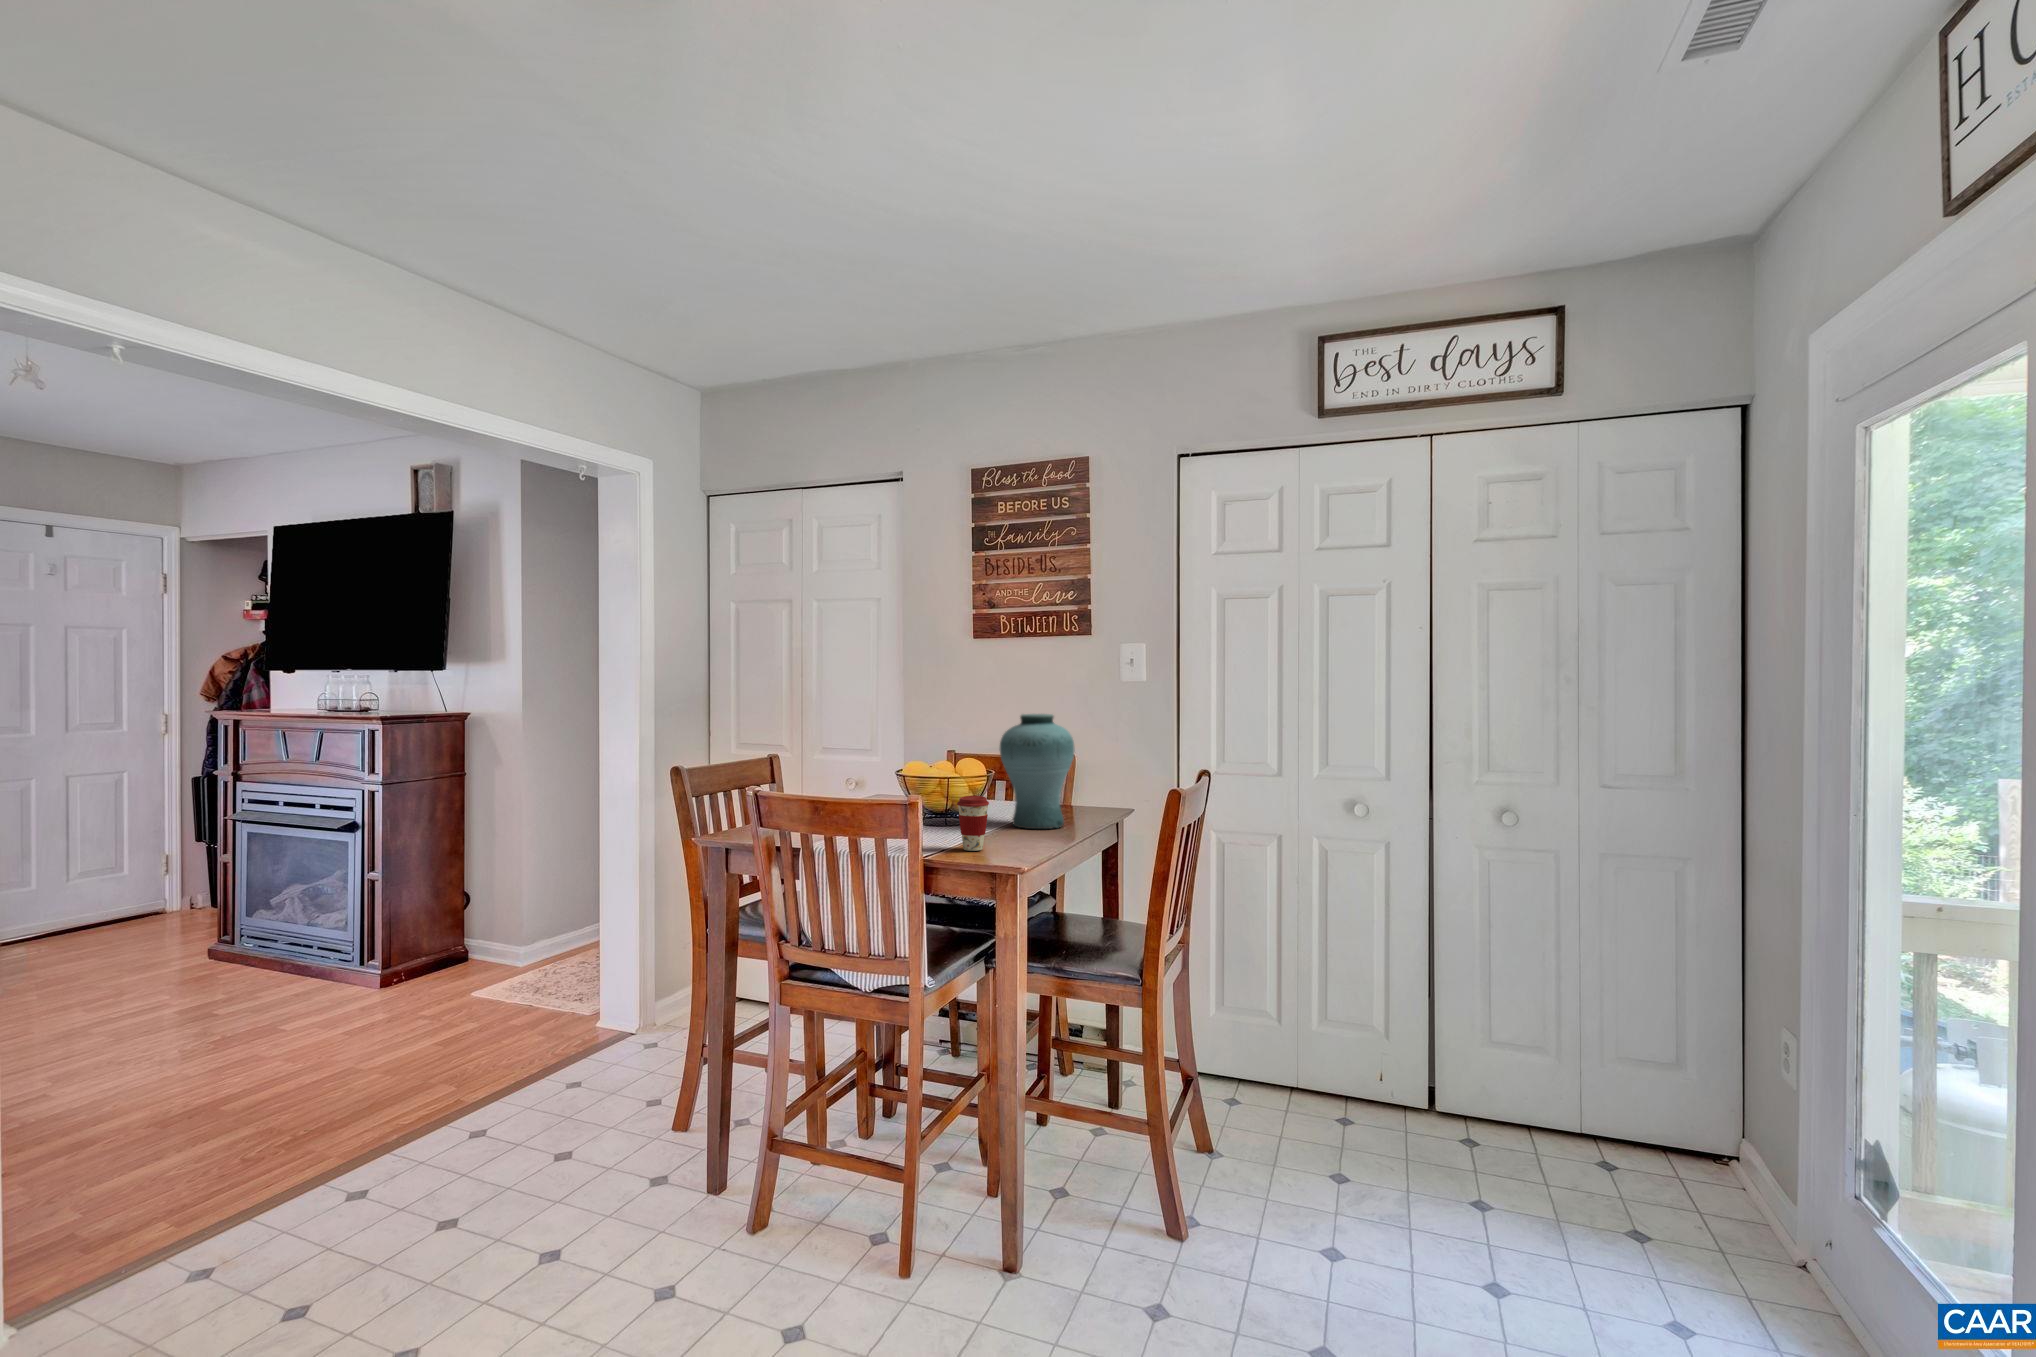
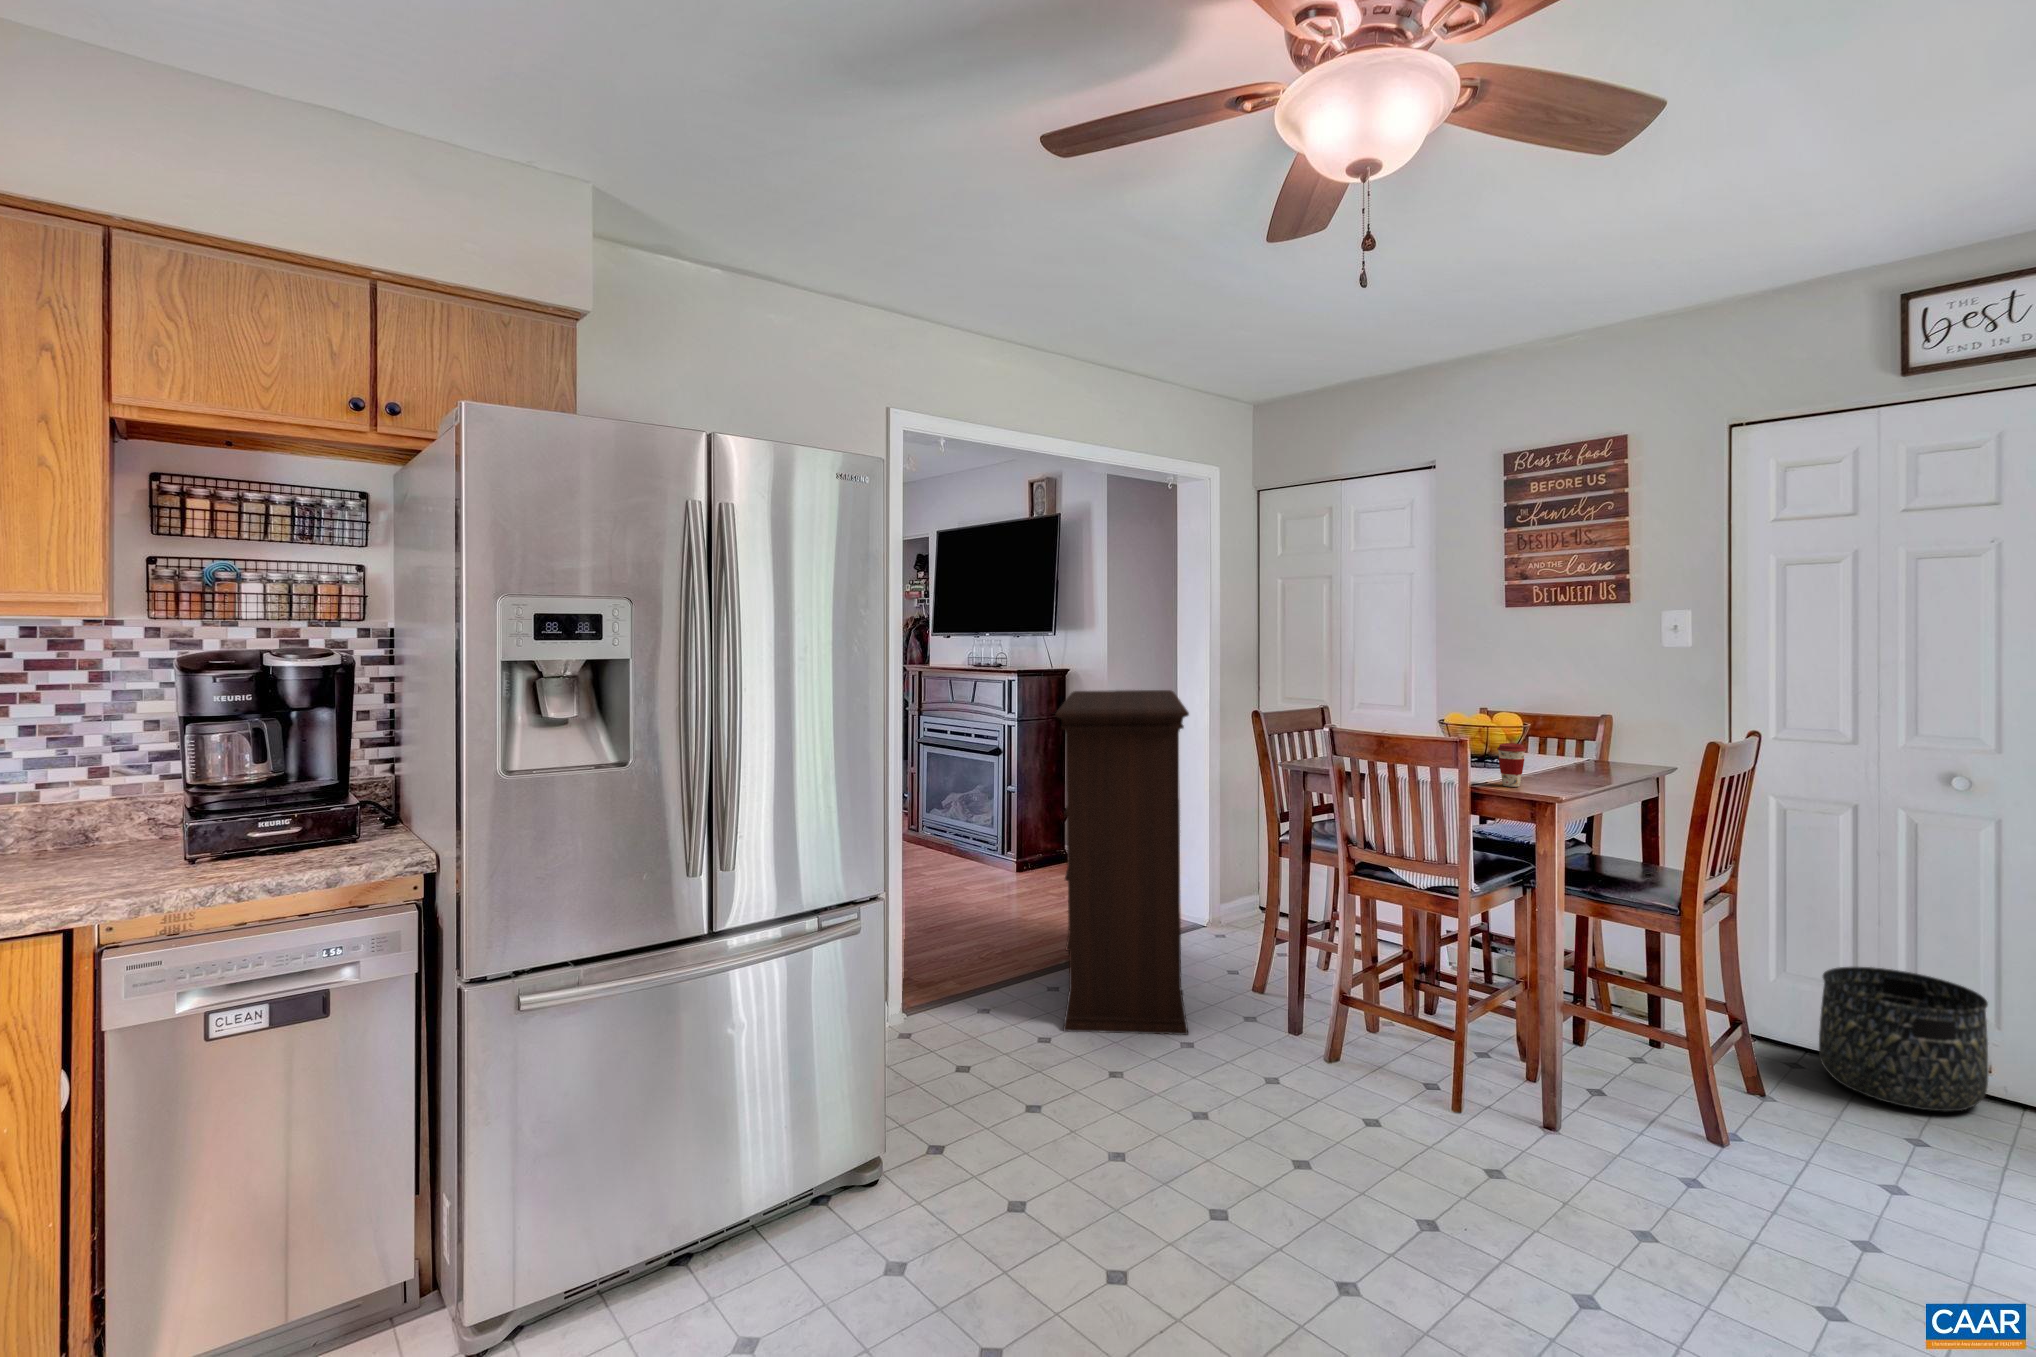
vase: present [1000,714,1075,829] -> none [1534,677,1608,776]
bookshelf: none [314,736,578,1292] -> present [1055,690,1189,1035]
basket: none [1269,1007,1406,1159] -> present [1819,967,1988,1111]

